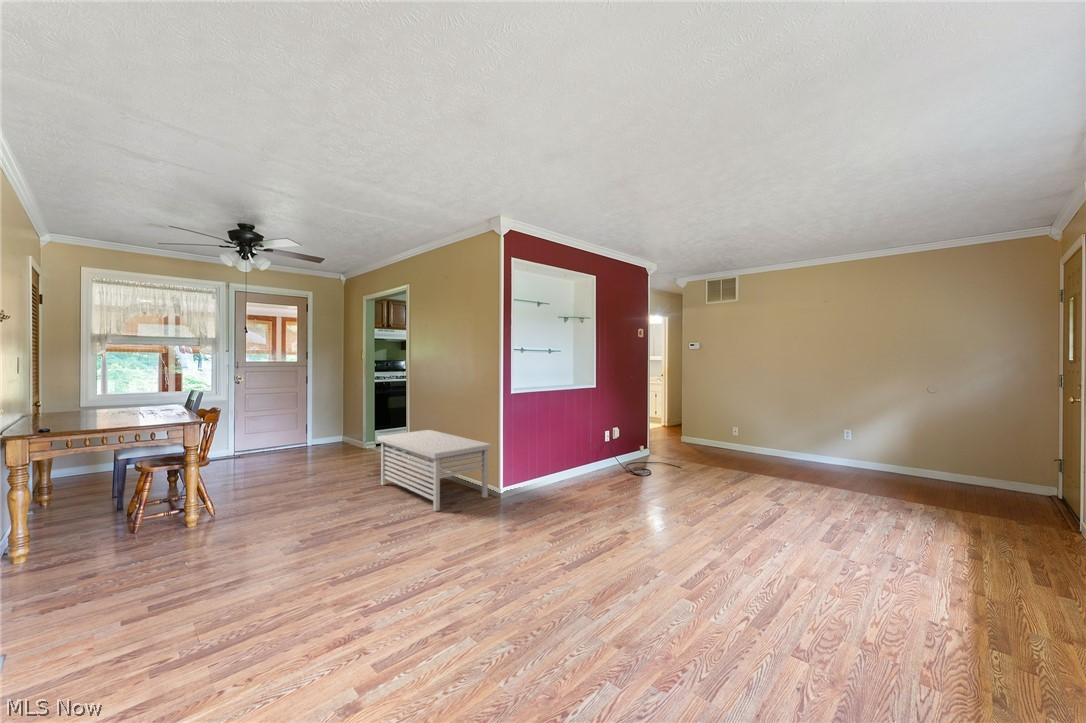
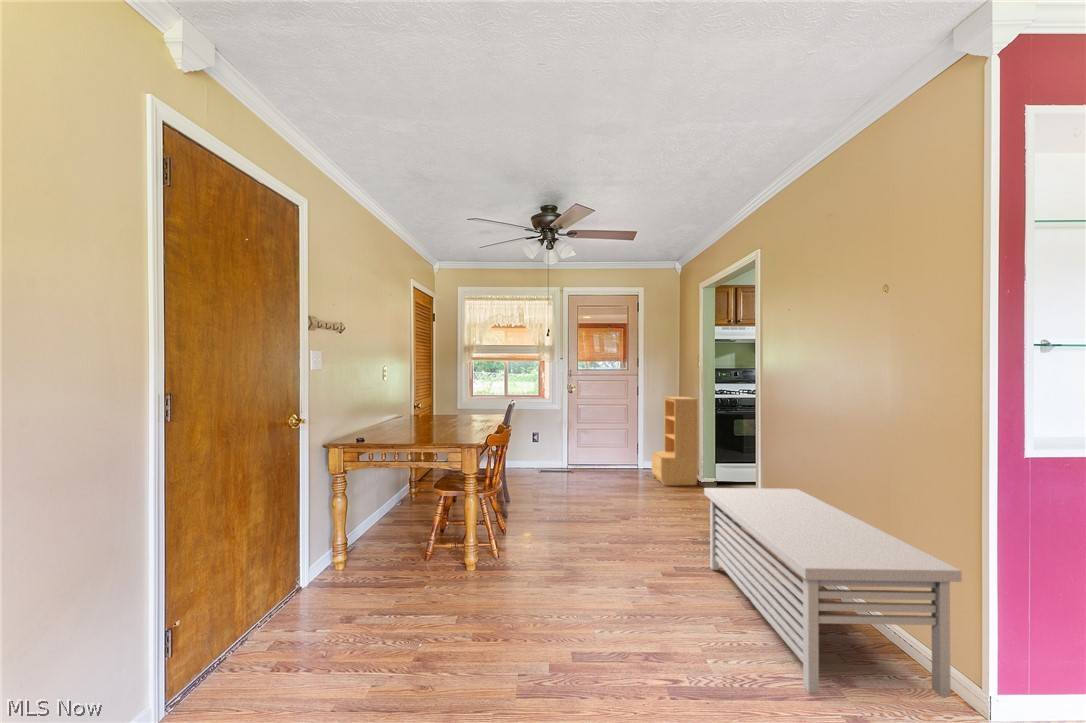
bookshelf: none [322,383,361,452] -> present [652,397,698,486]

